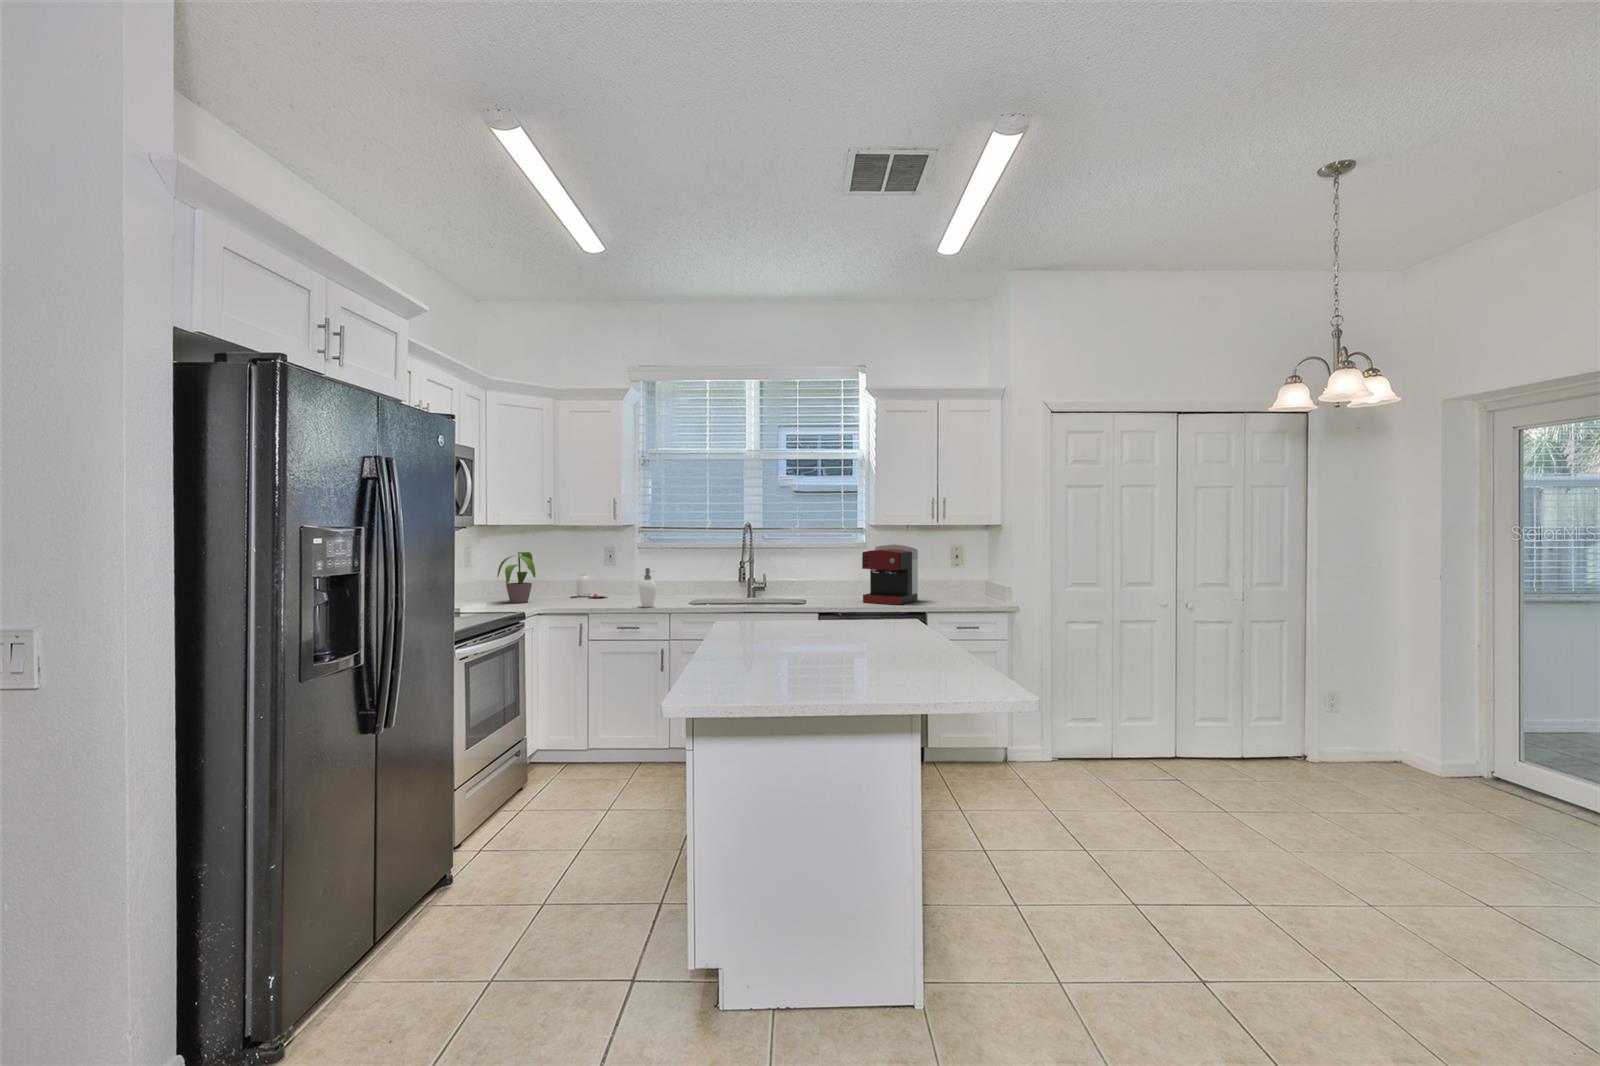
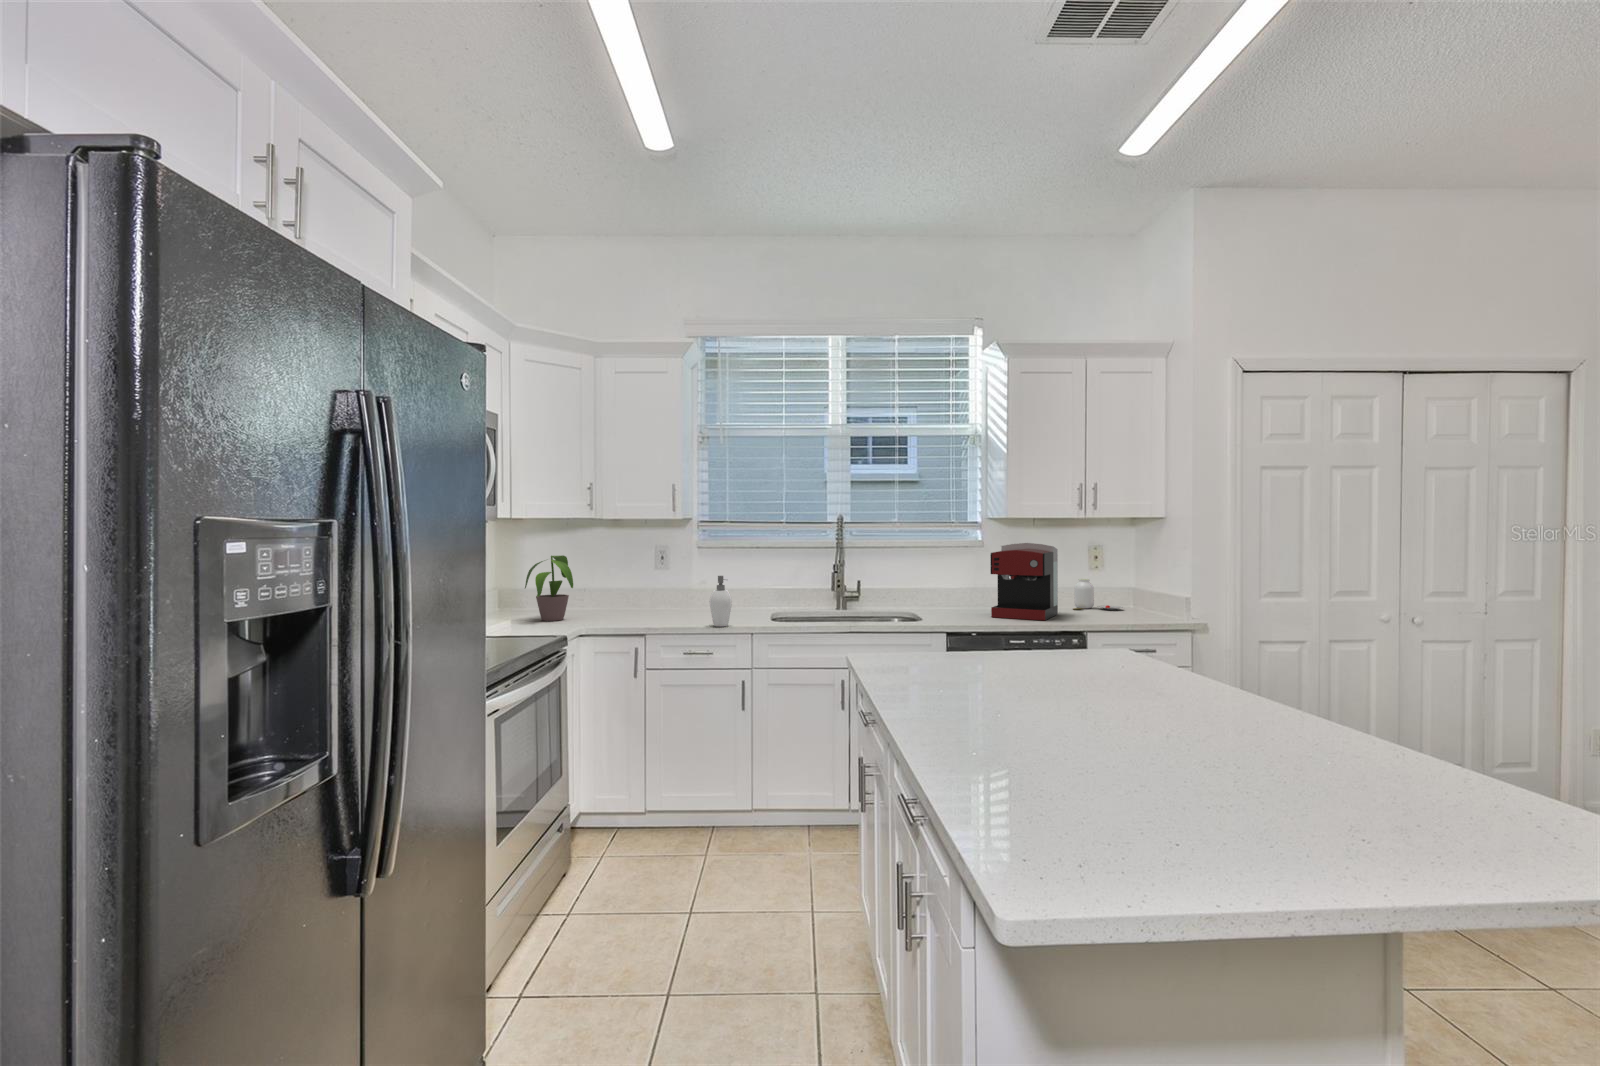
jar: present [577,573,607,598] -> present [1073,579,1123,610]

